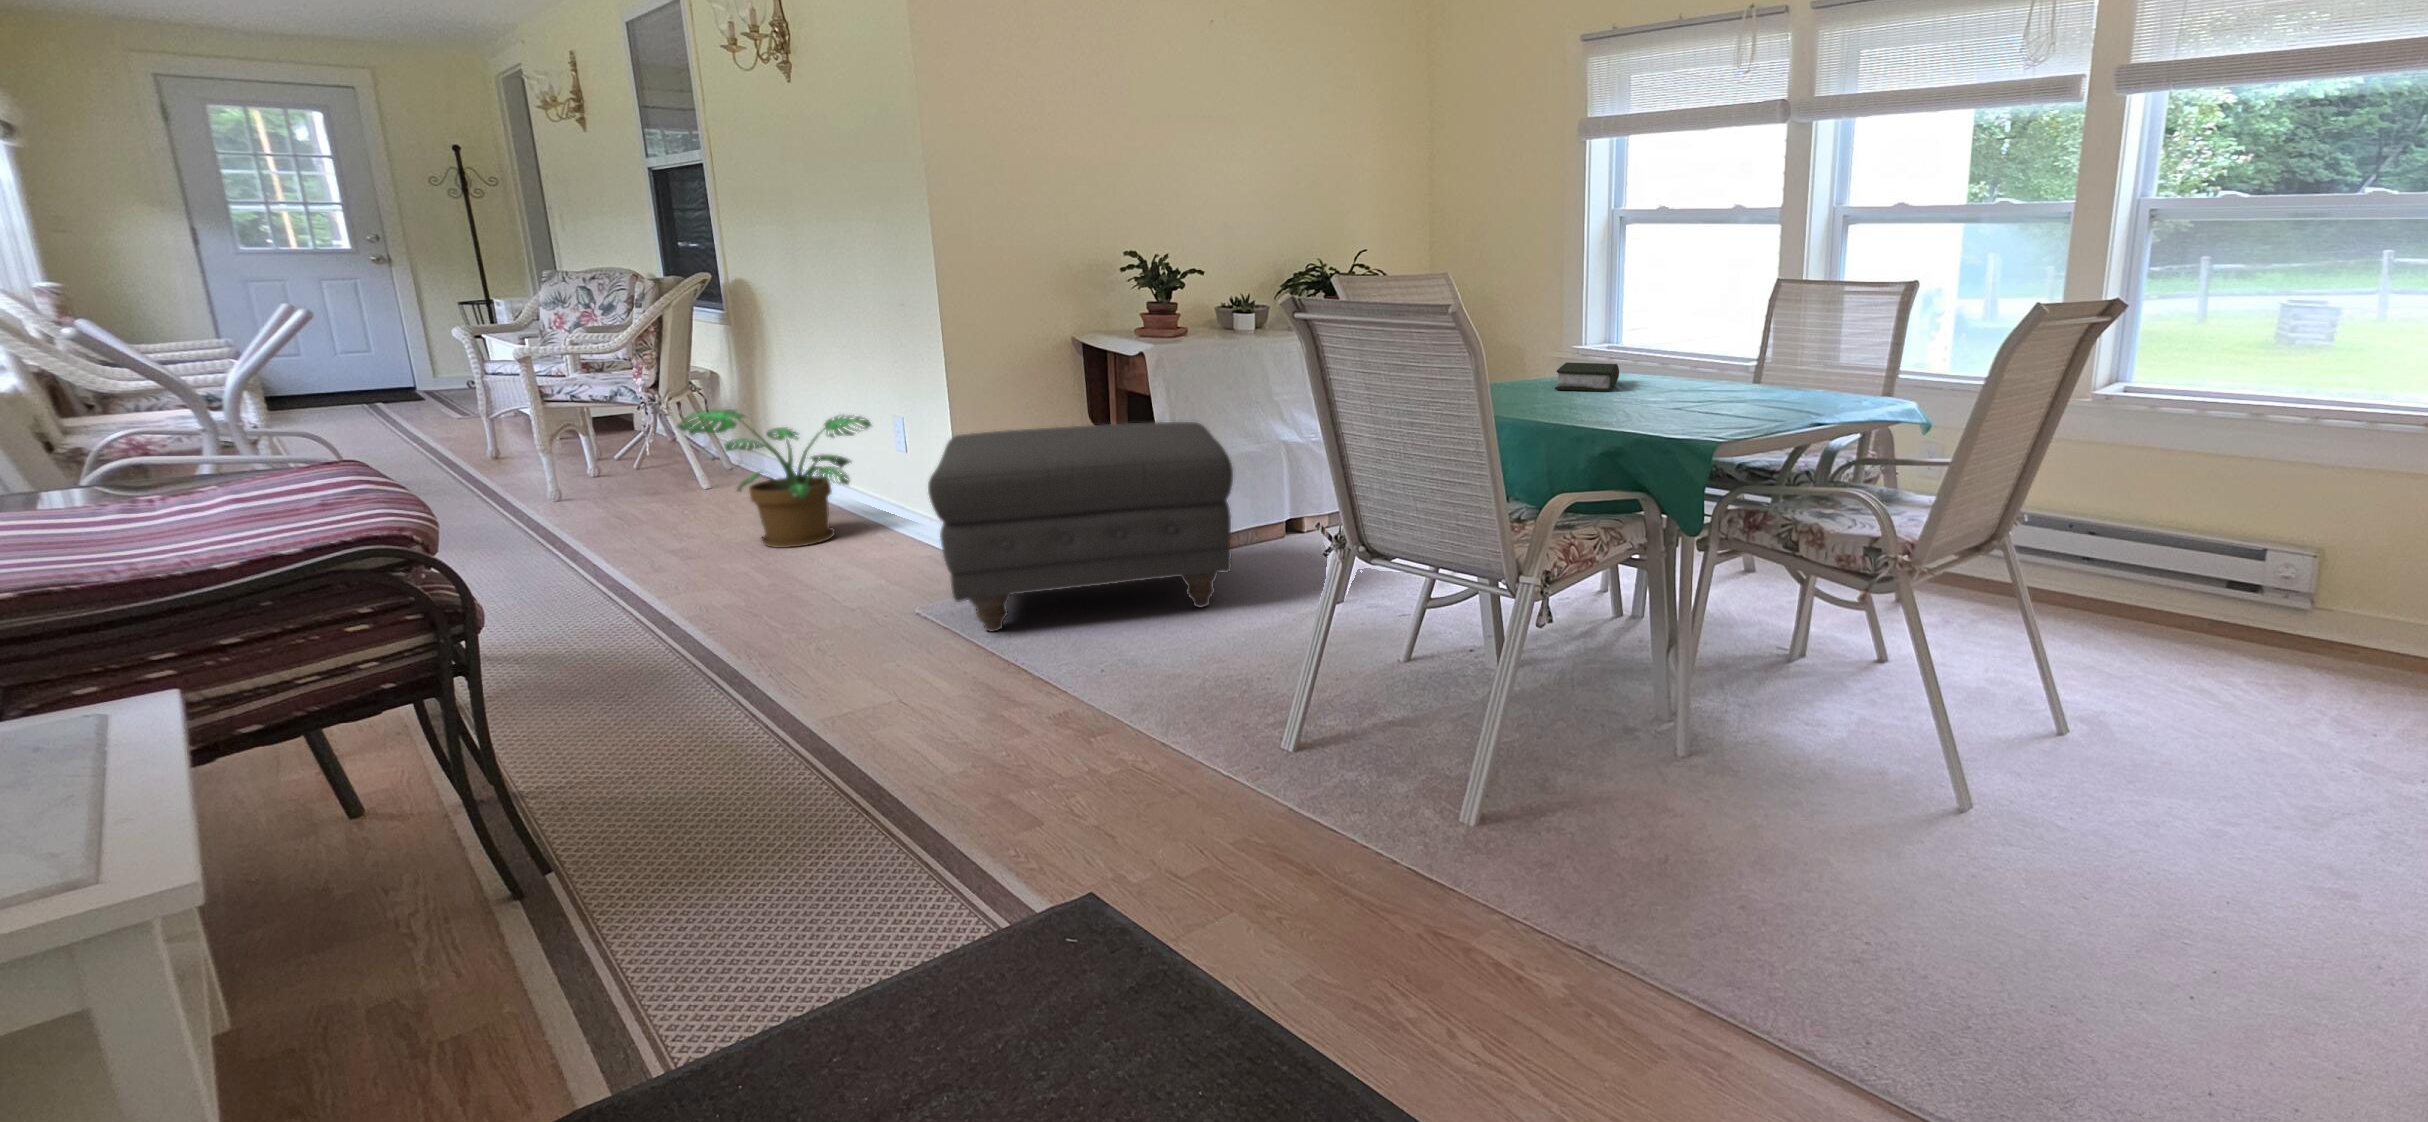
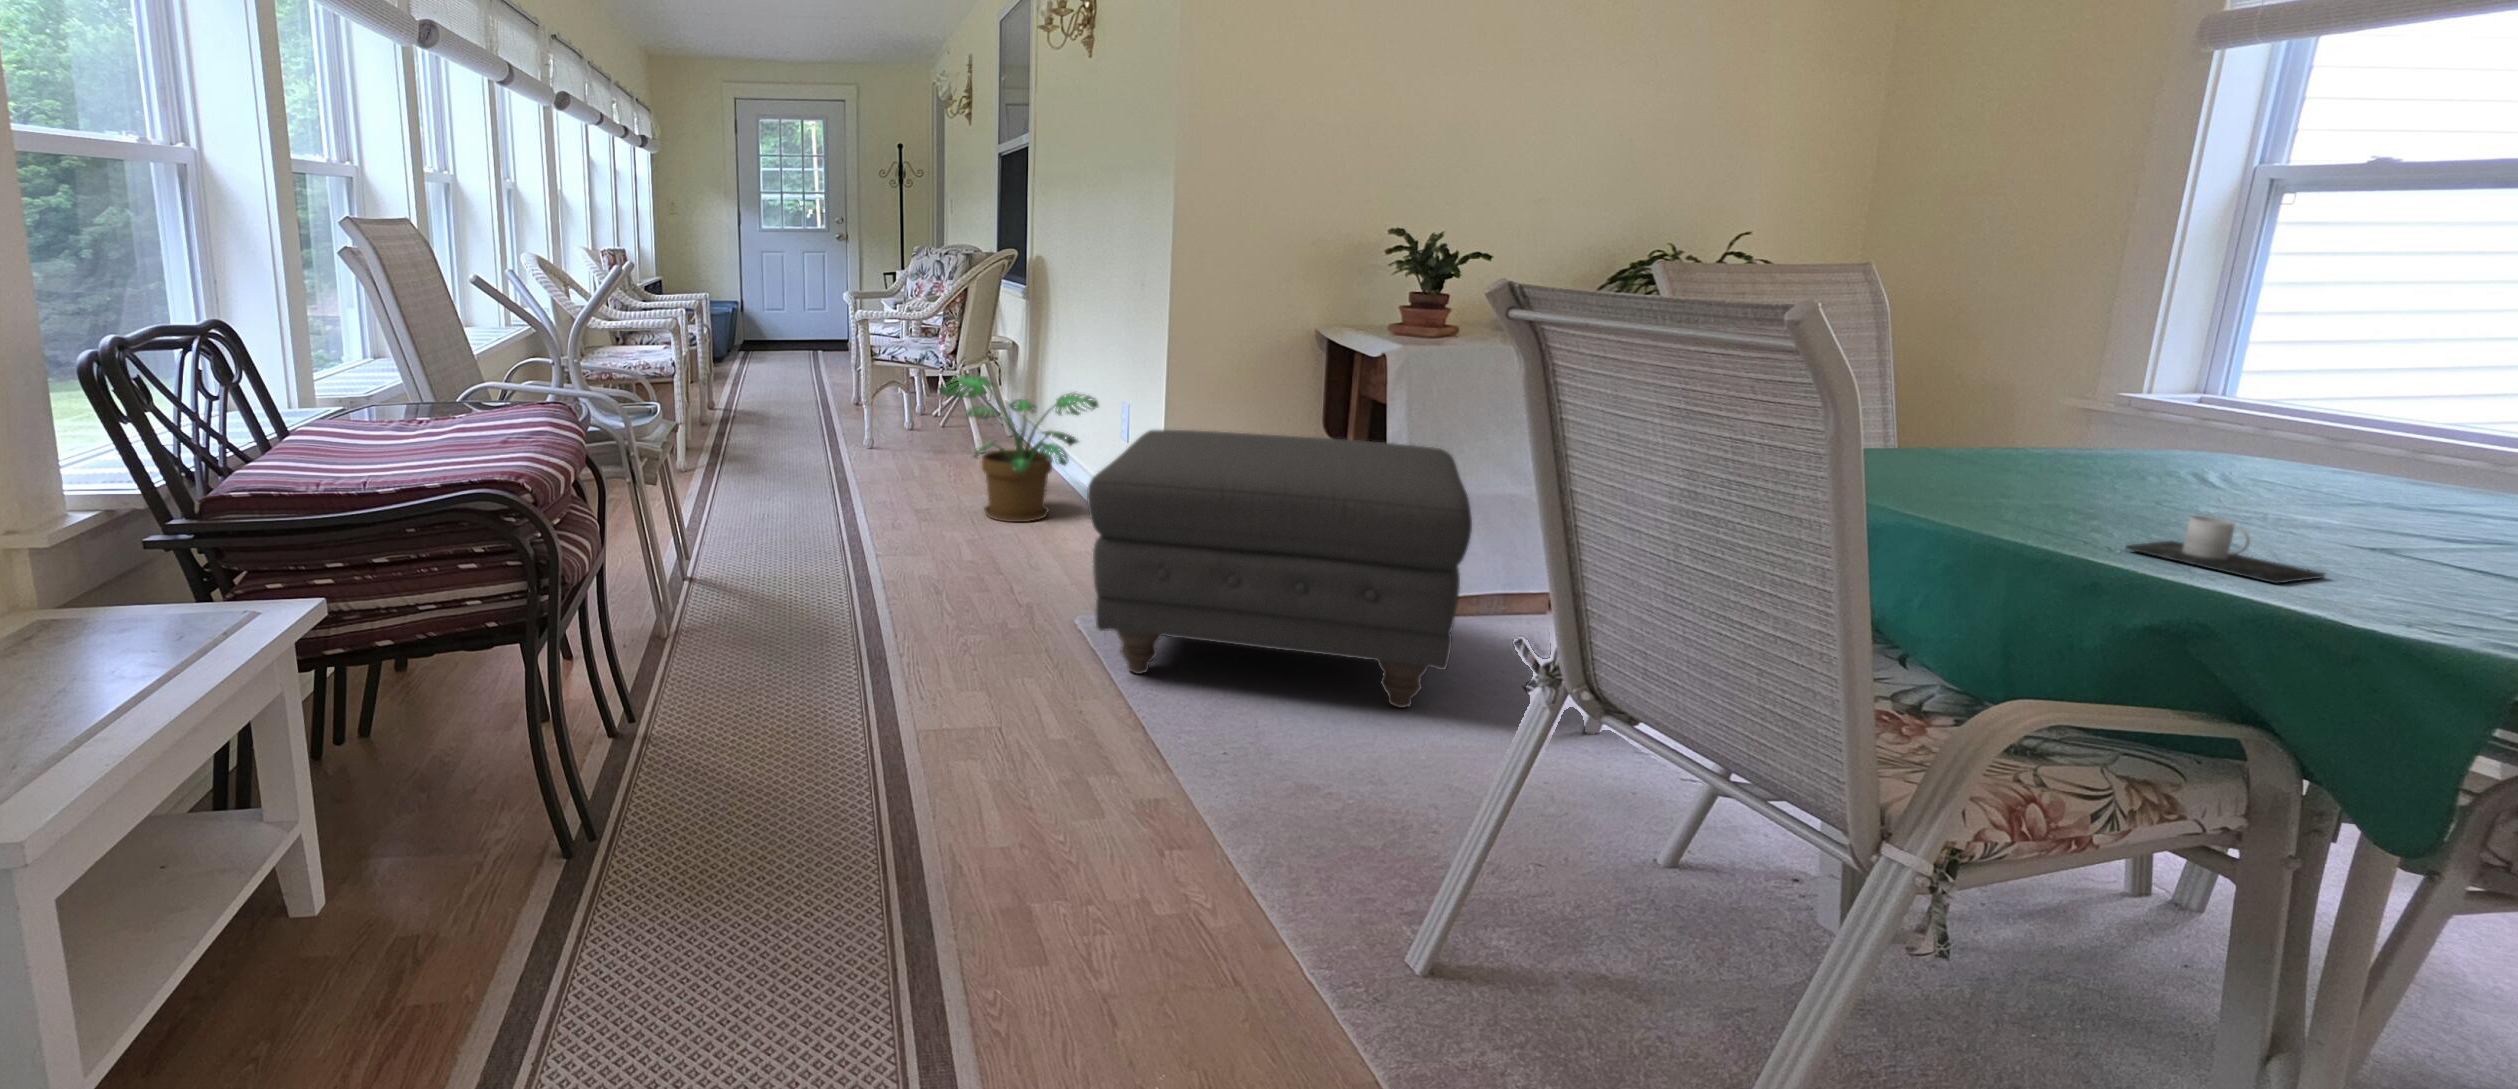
book: present [1555,362,1619,392] -> none [2148,430,2332,503]
mug: none [1537,400,1600,425] -> present [2126,516,2325,583]

